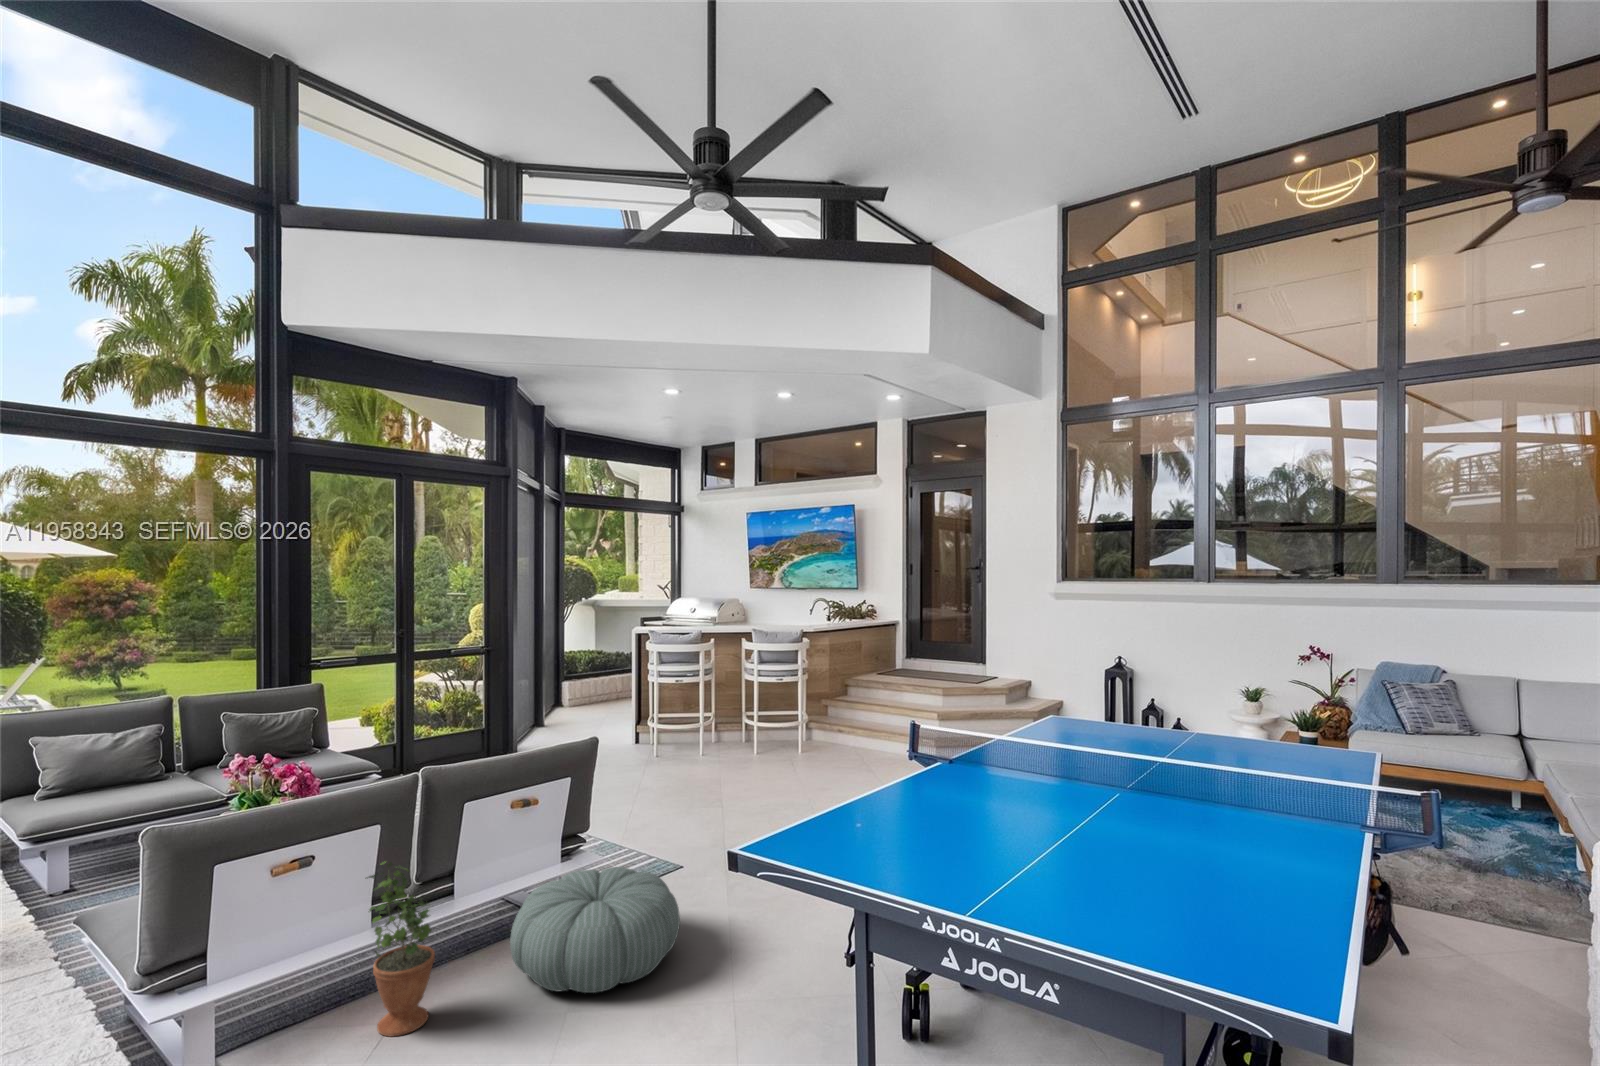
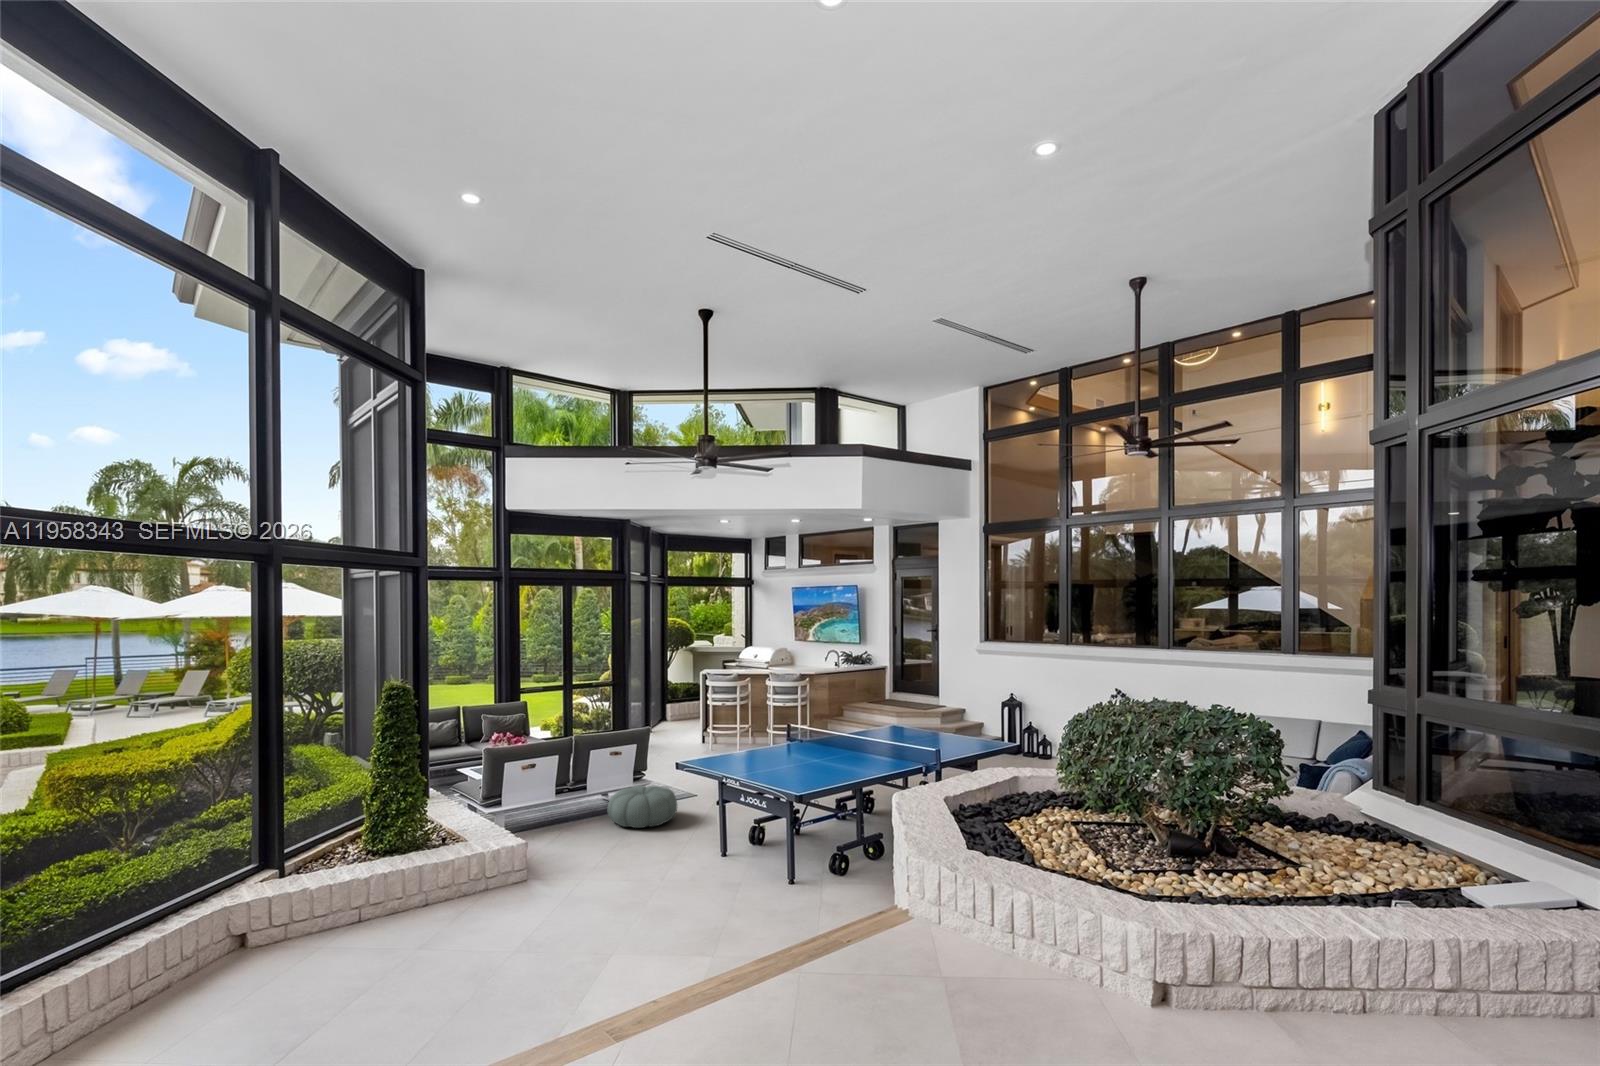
potted plant: present [365,862,435,1036] -> none [554,769,579,833]

